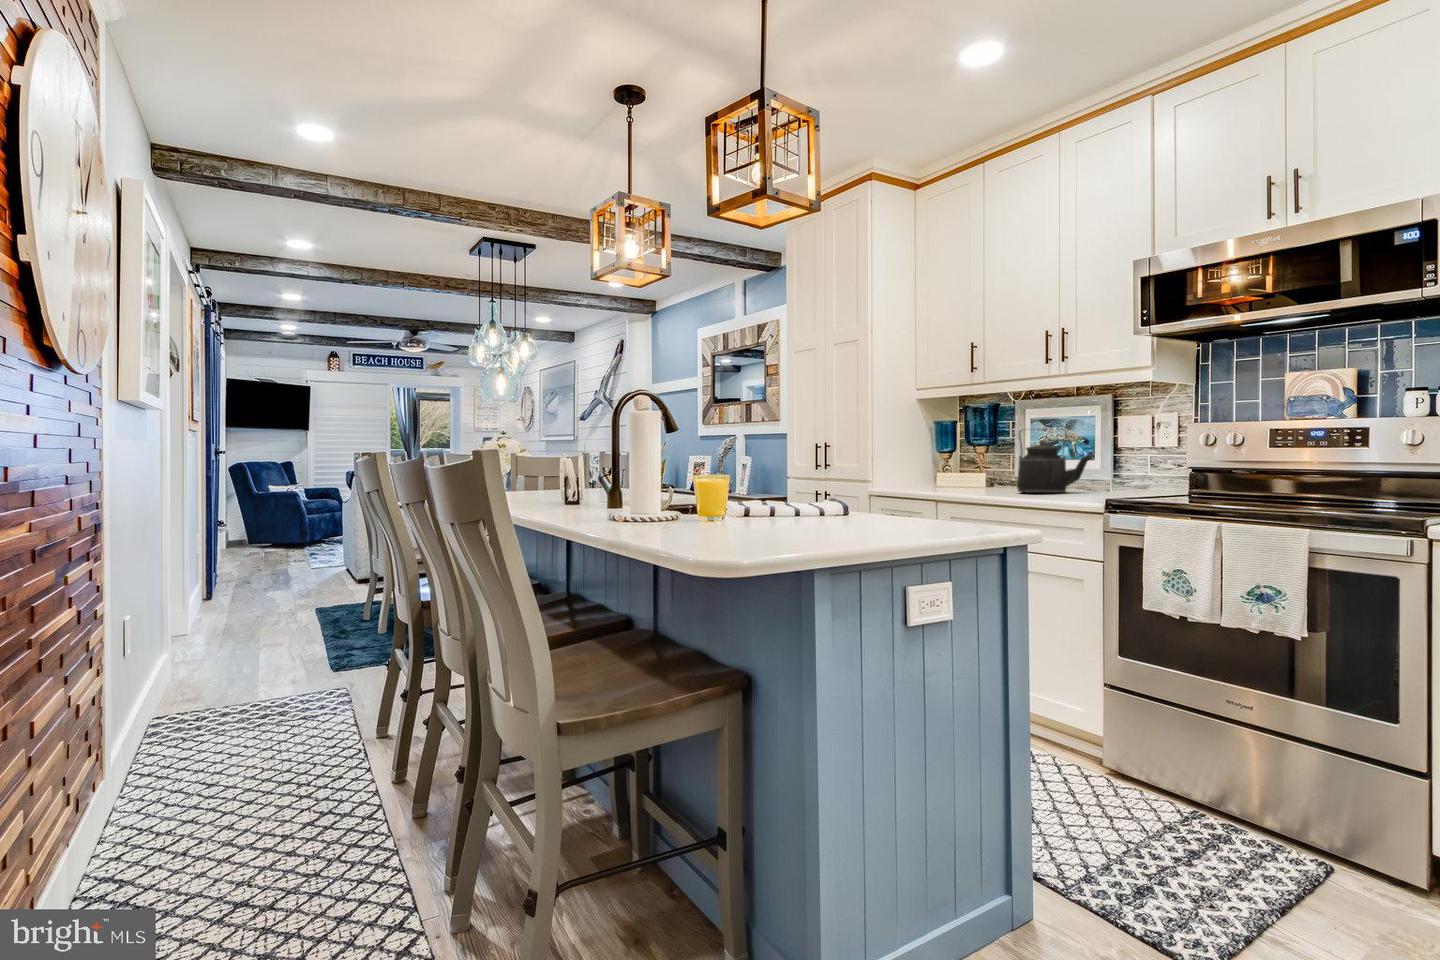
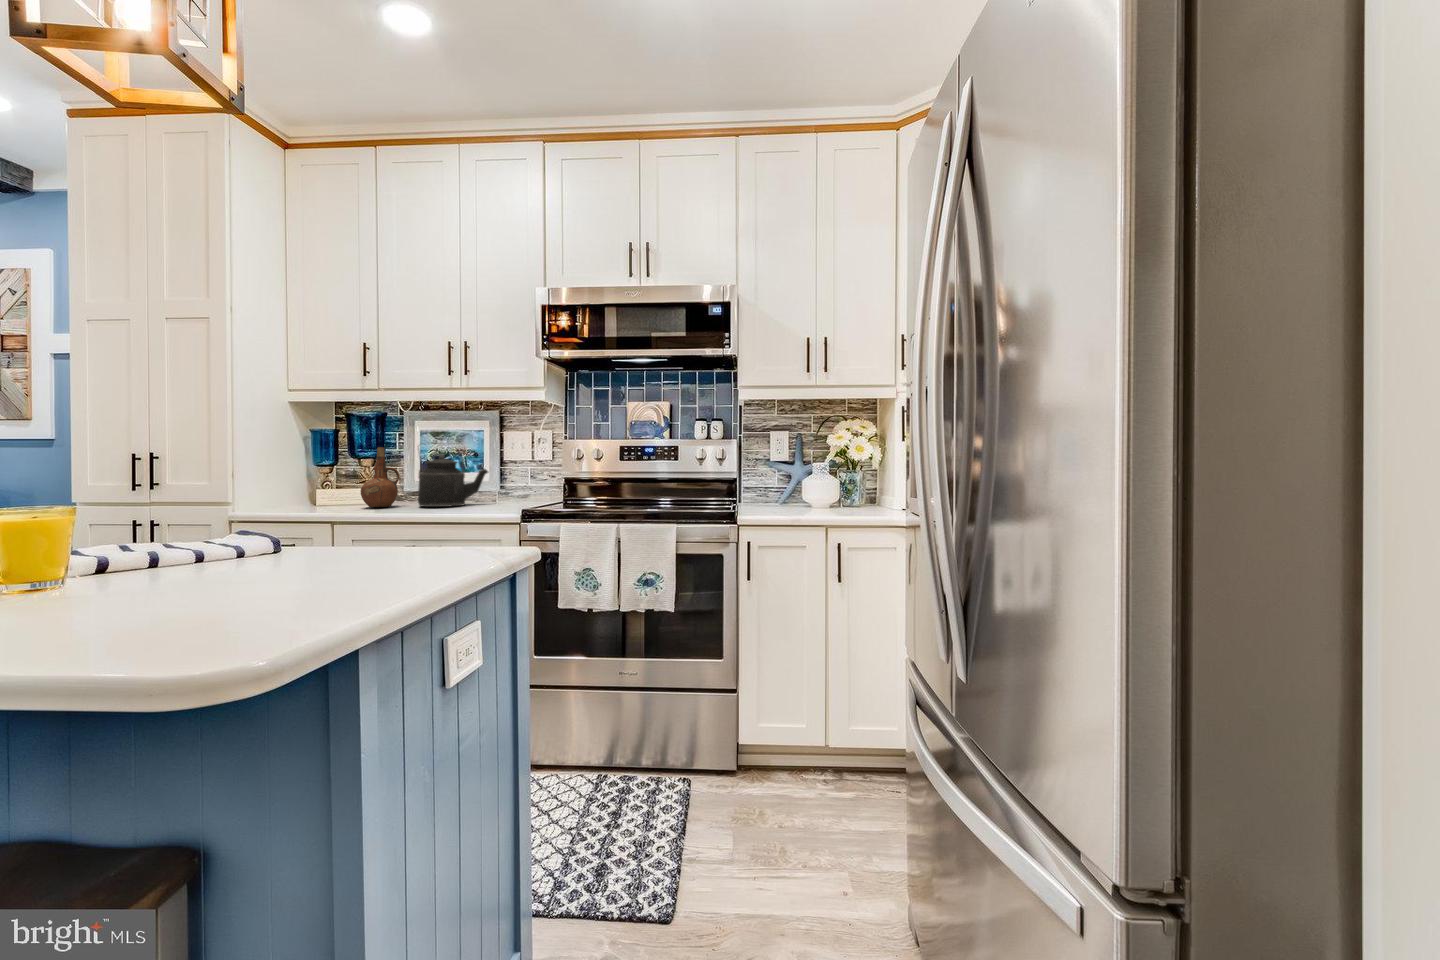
ceramic pitcher: none [968,435,1003,491] -> present [361,447,399,507]

